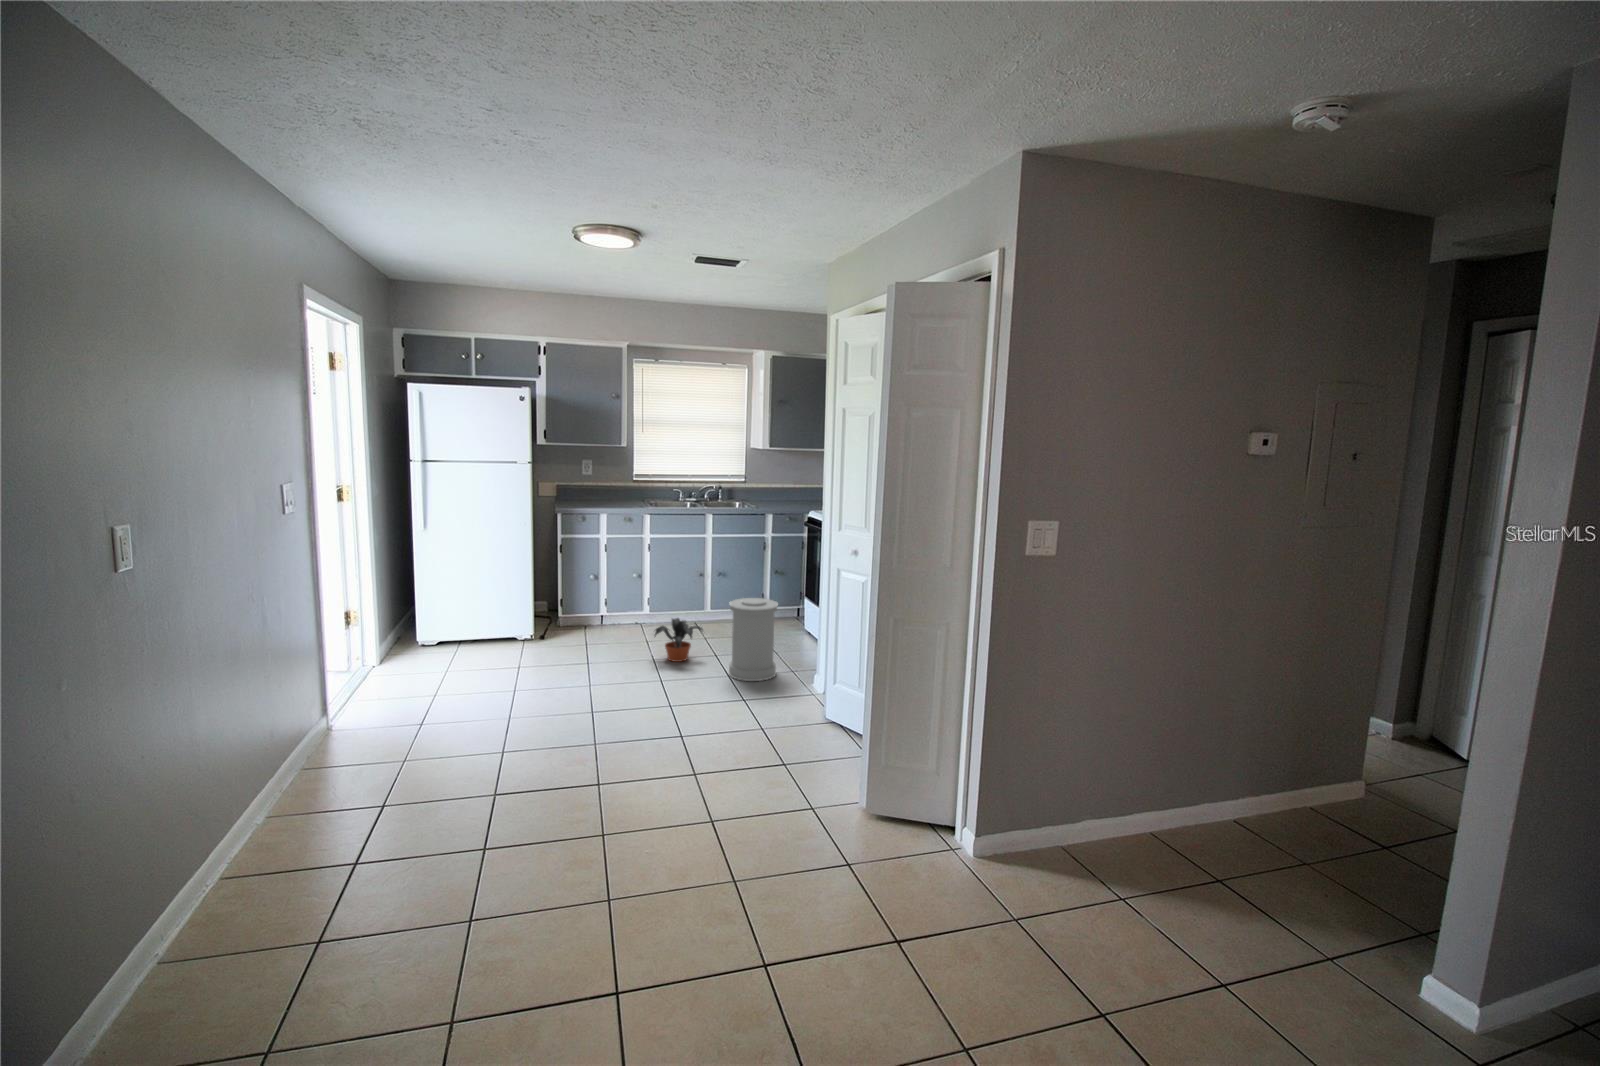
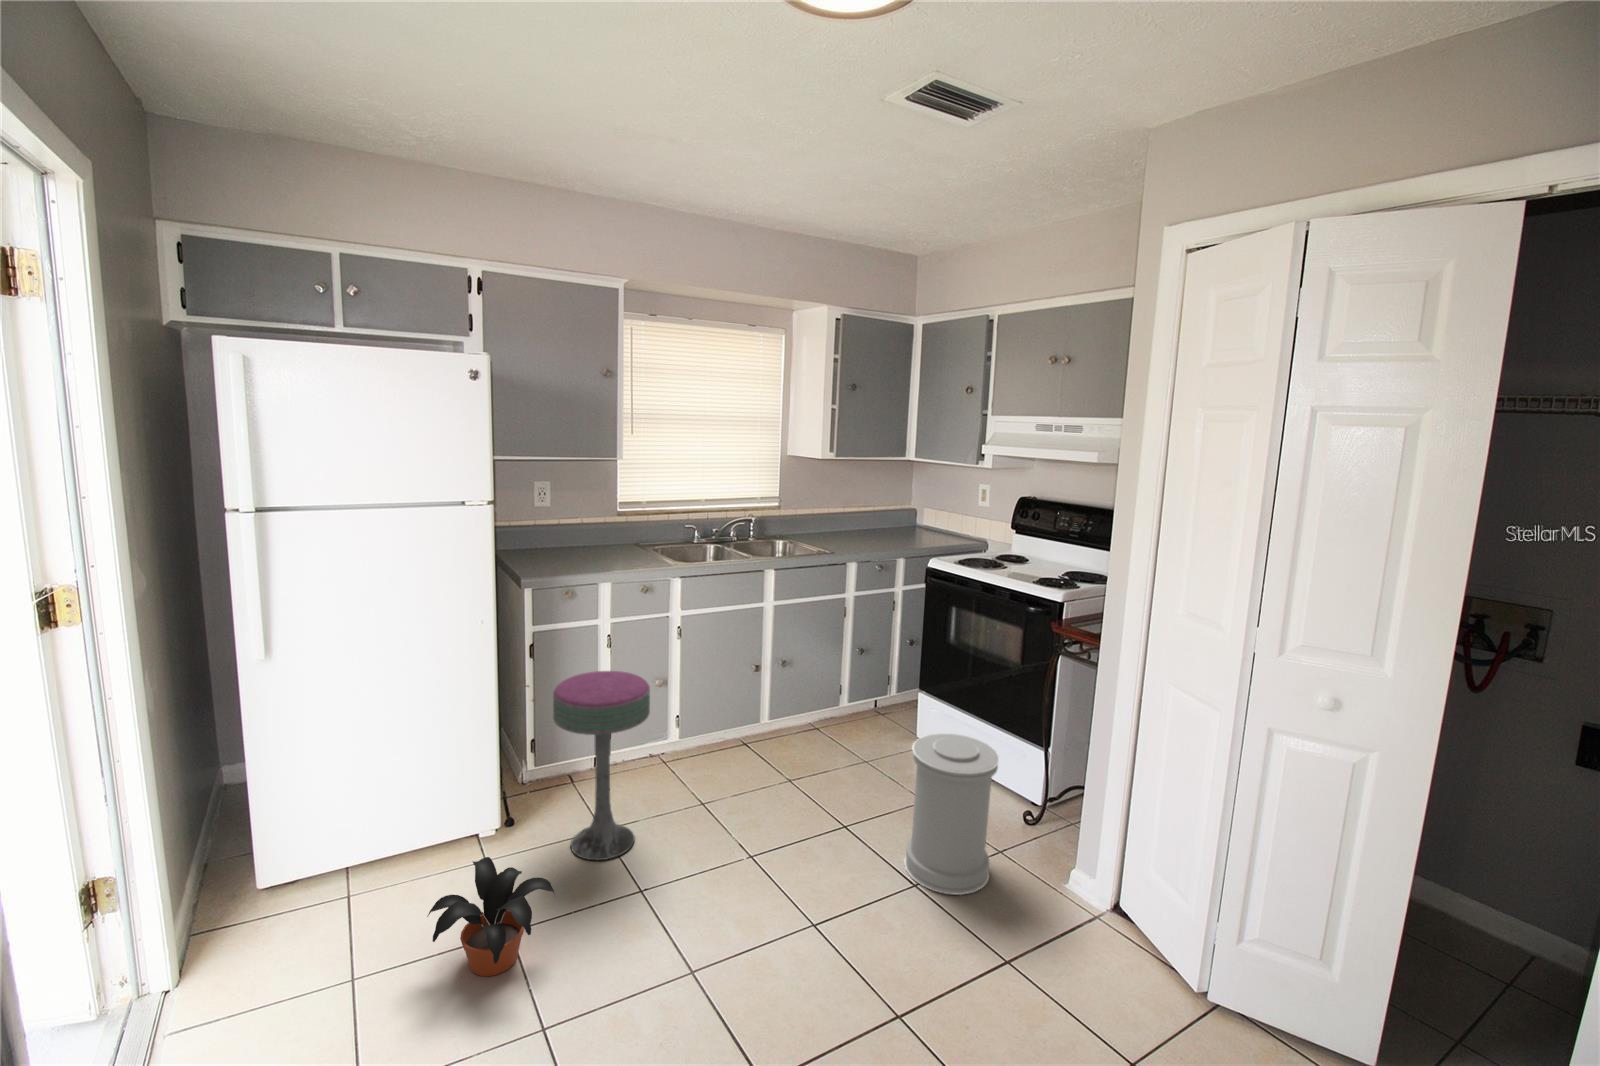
bar stool: none [553,556,605,652] -> present [553,671,650,860]
potted plant: present [655,618,703,662] -> present [427,857,554,976]

